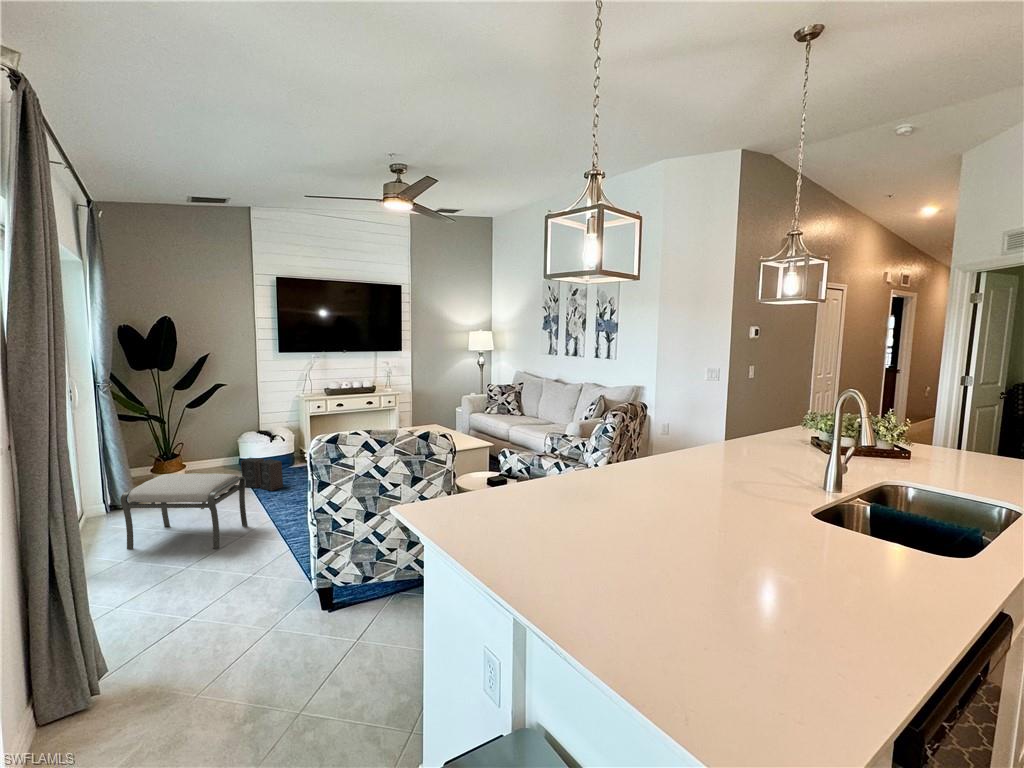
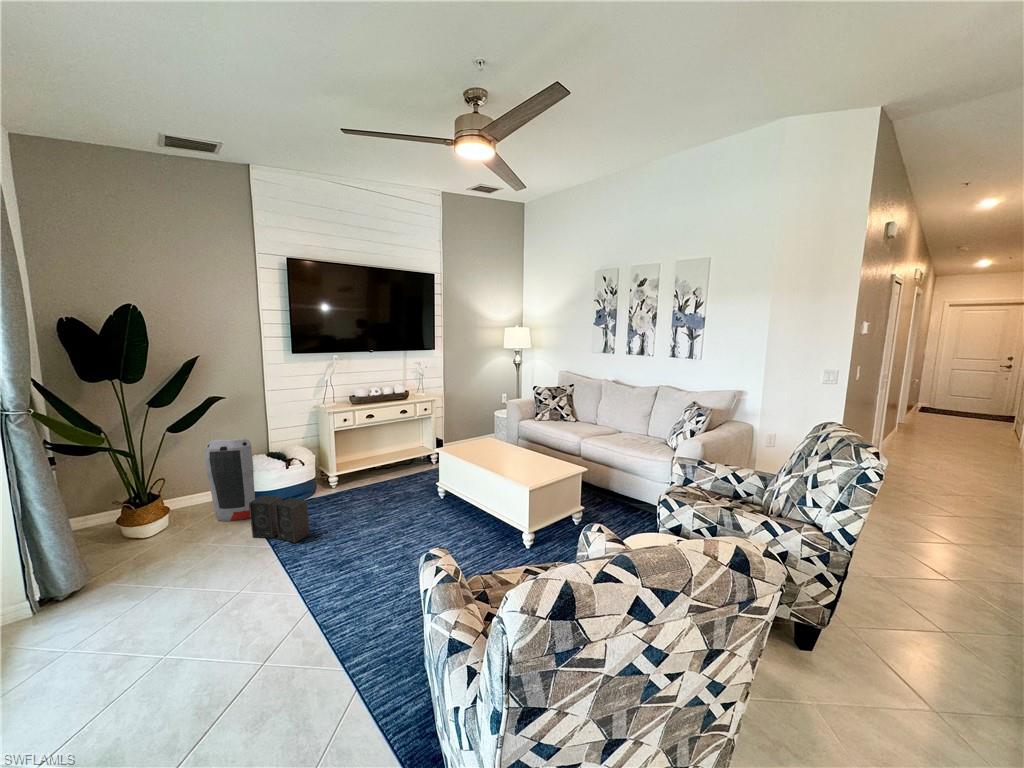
air purifier: none [212,416,246,478] -> present [205,438,255,521]
ottoman: present [120,473,248,549] -> none [28,552,269,714]

